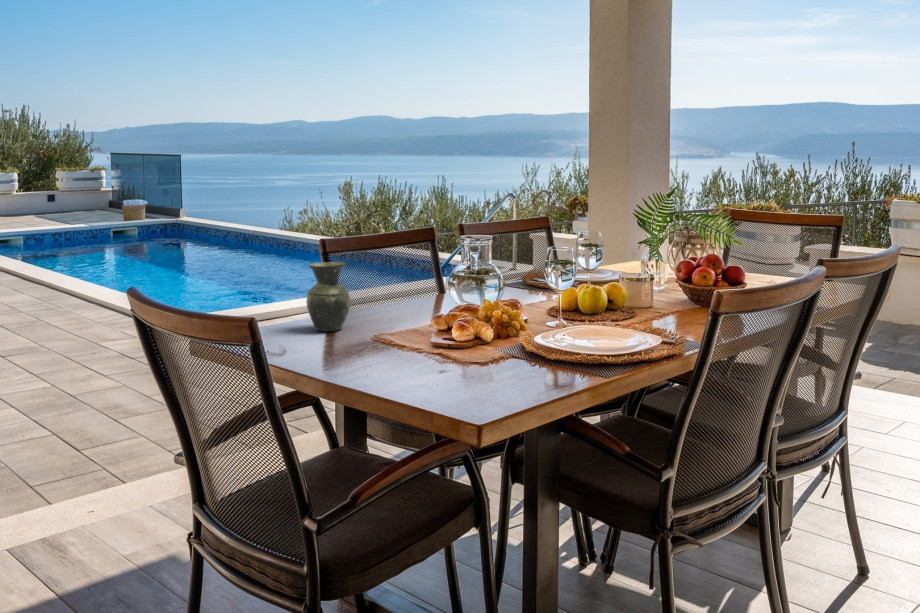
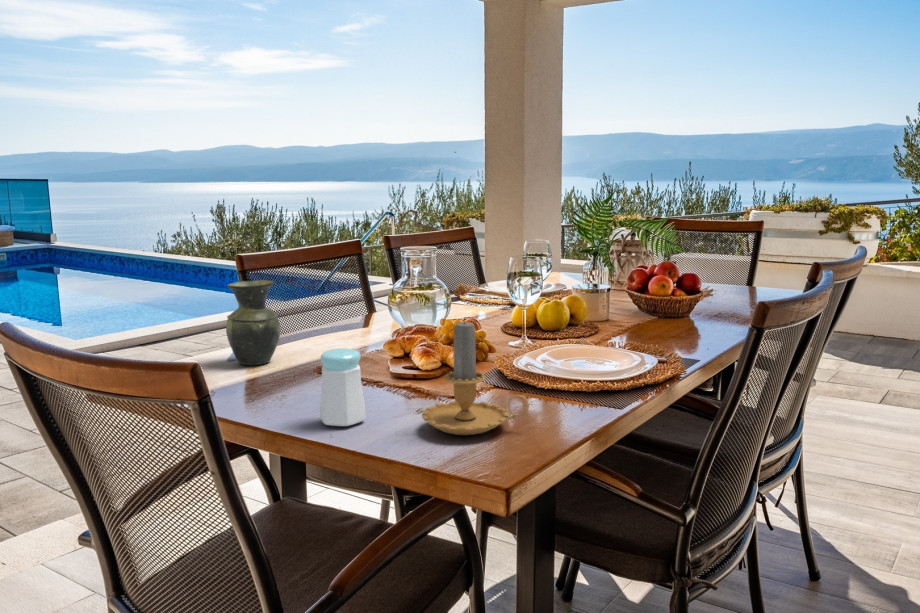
candle: none [431,296,512,387] -> present [422,320,529,435]
salt shaker: none [360,317,393,377] -> present [320,349,366,426]

